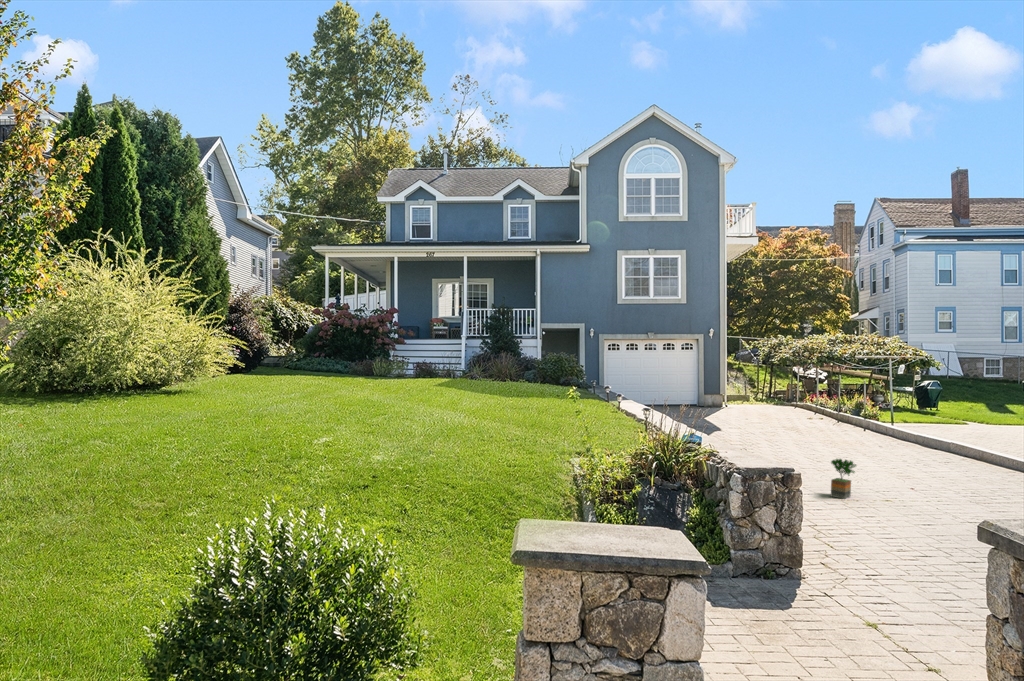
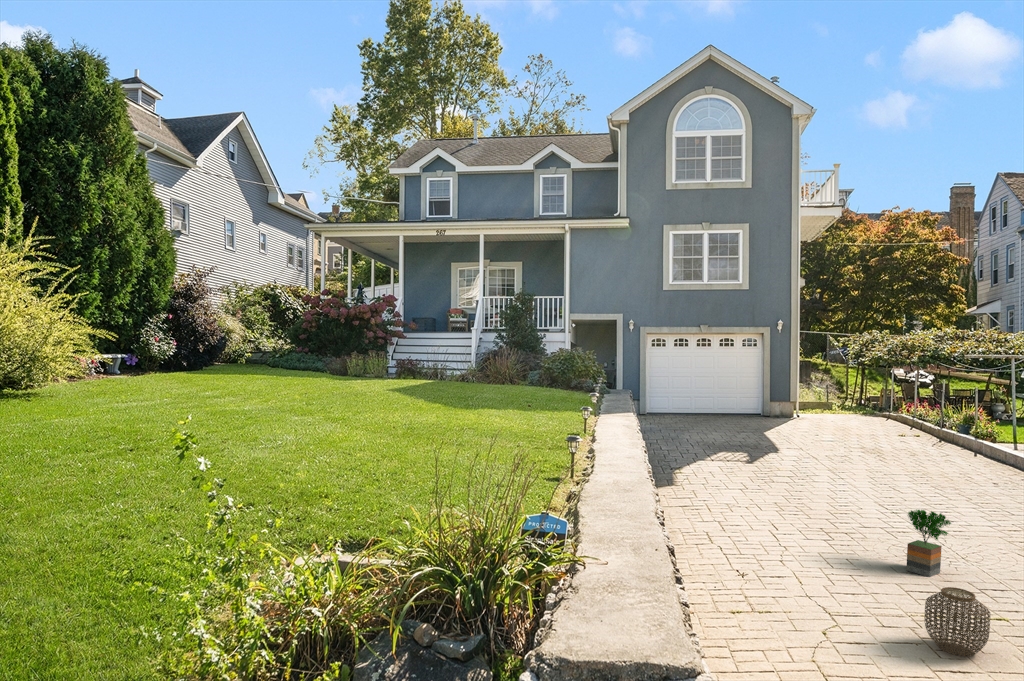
woven basket: none [847,495,882,531] -> present [924,587,990,657]

